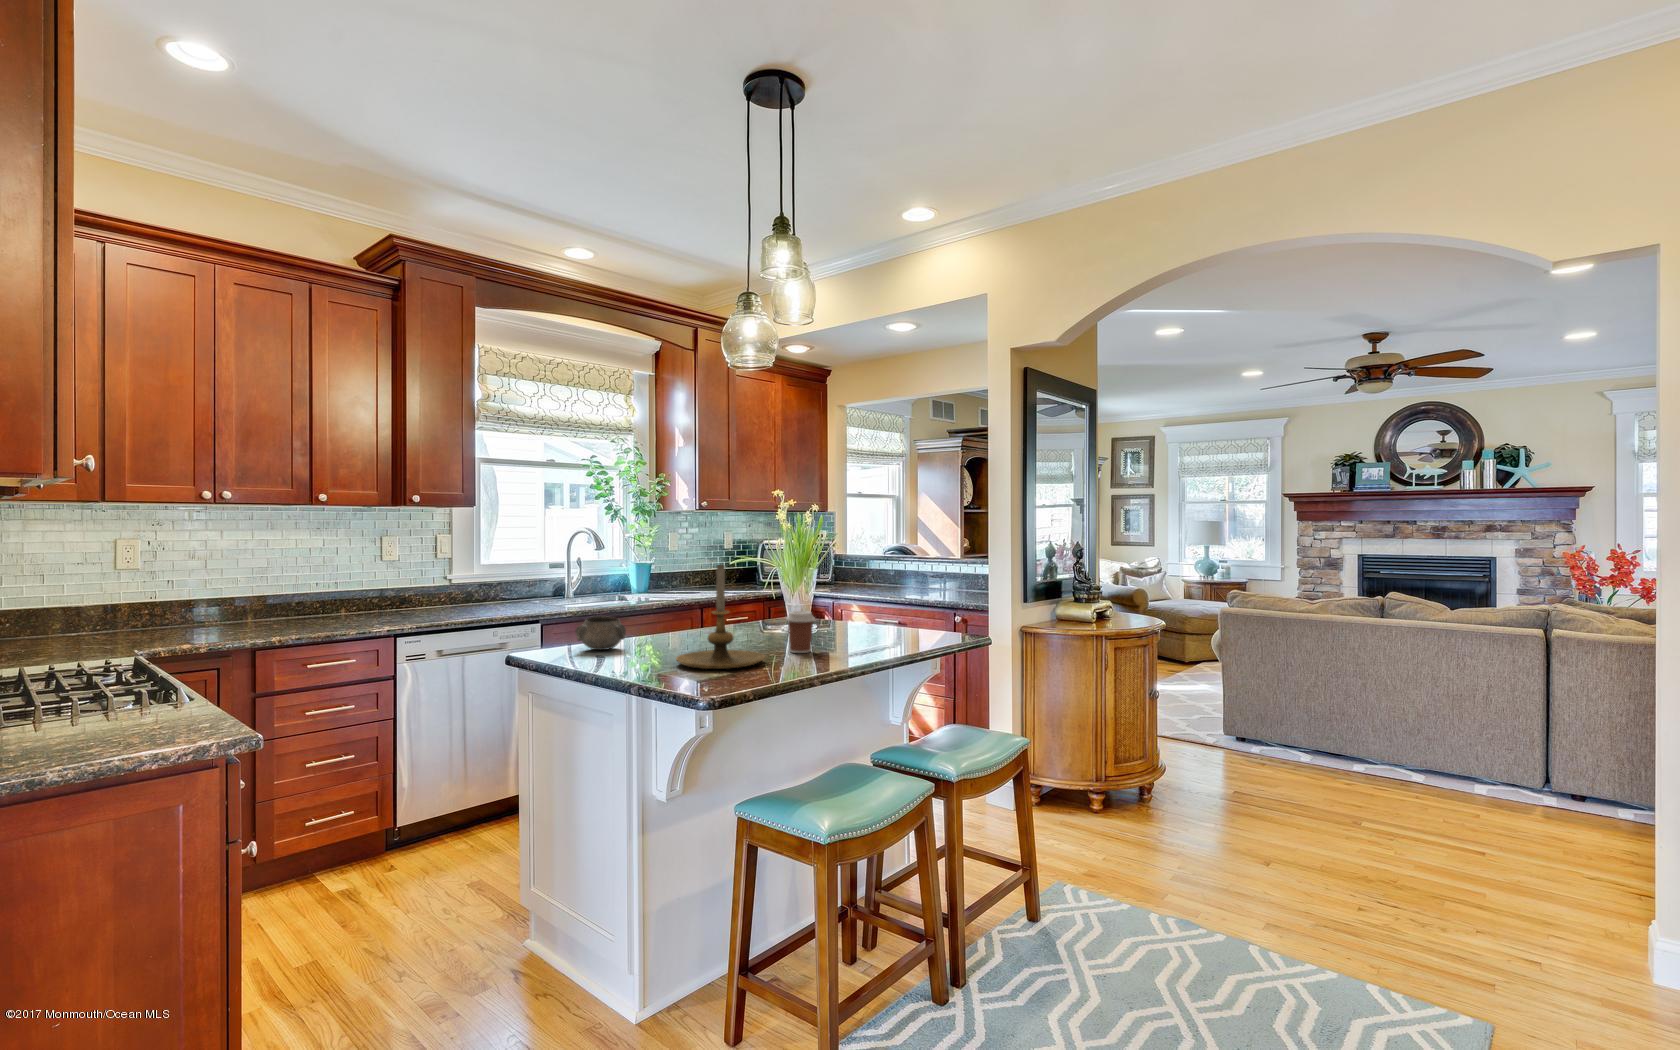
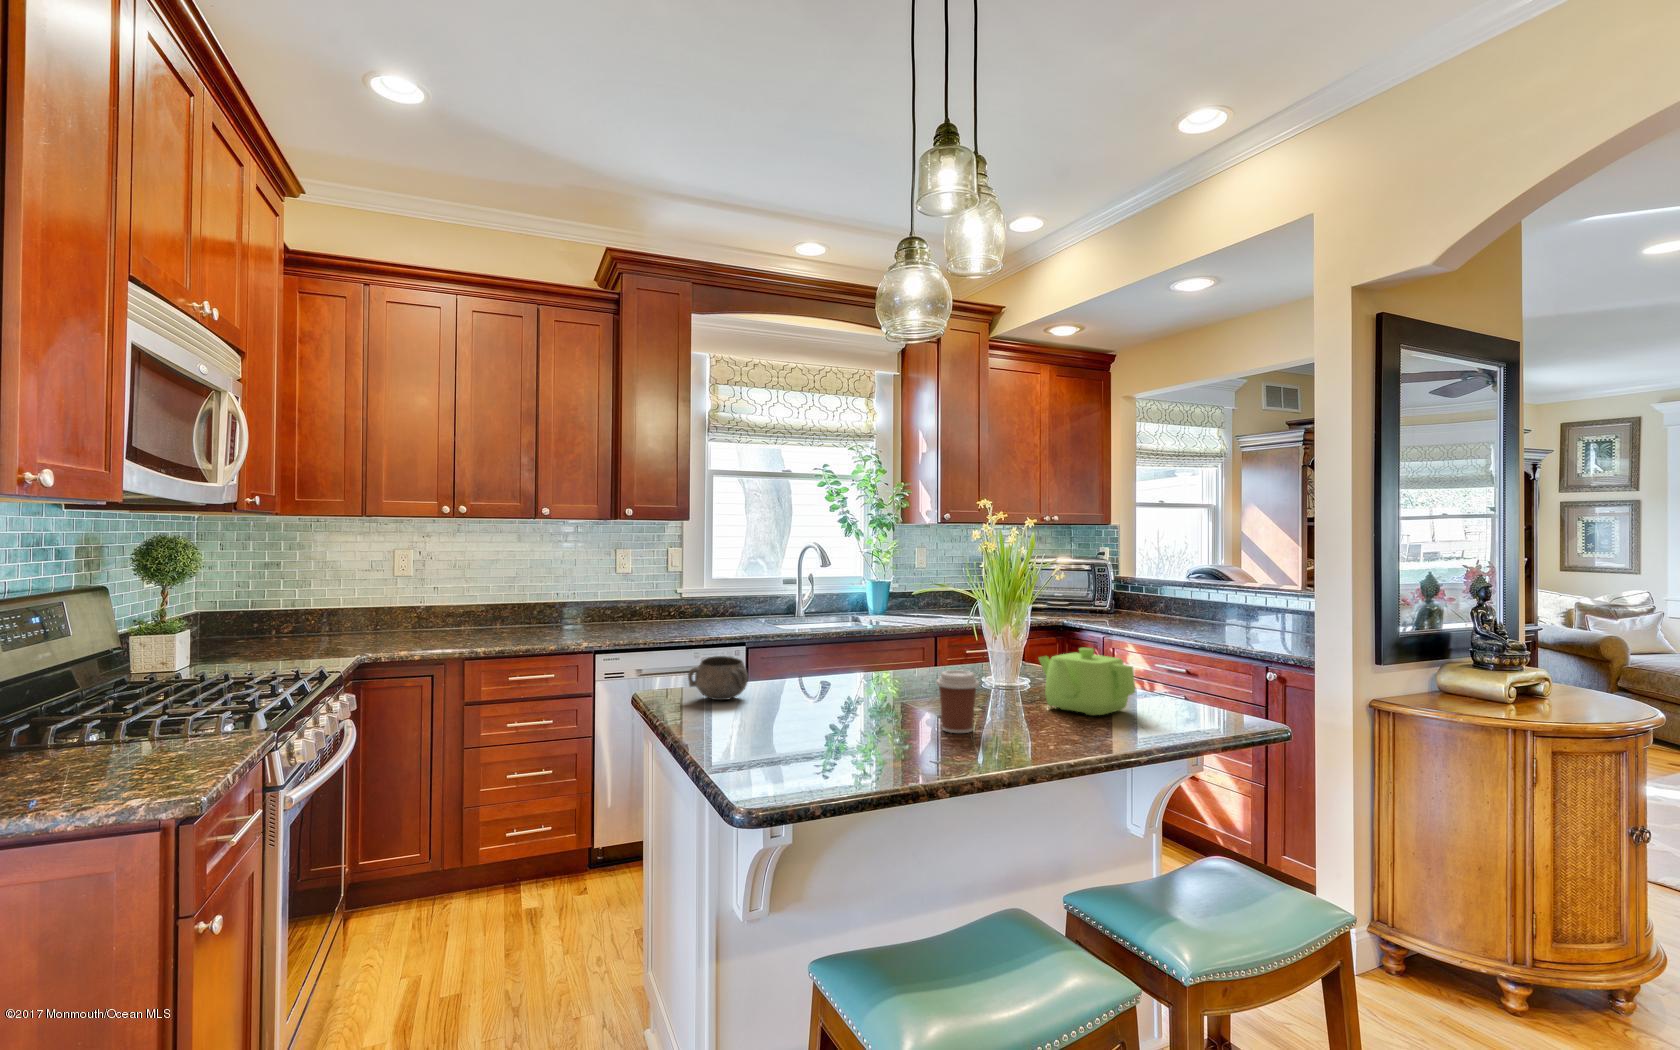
candle holder: present [676,565,764,669] -> none [764,601,888,754]
teapot: none [836,594,904,639] -> present [1039,648,1135,715]

